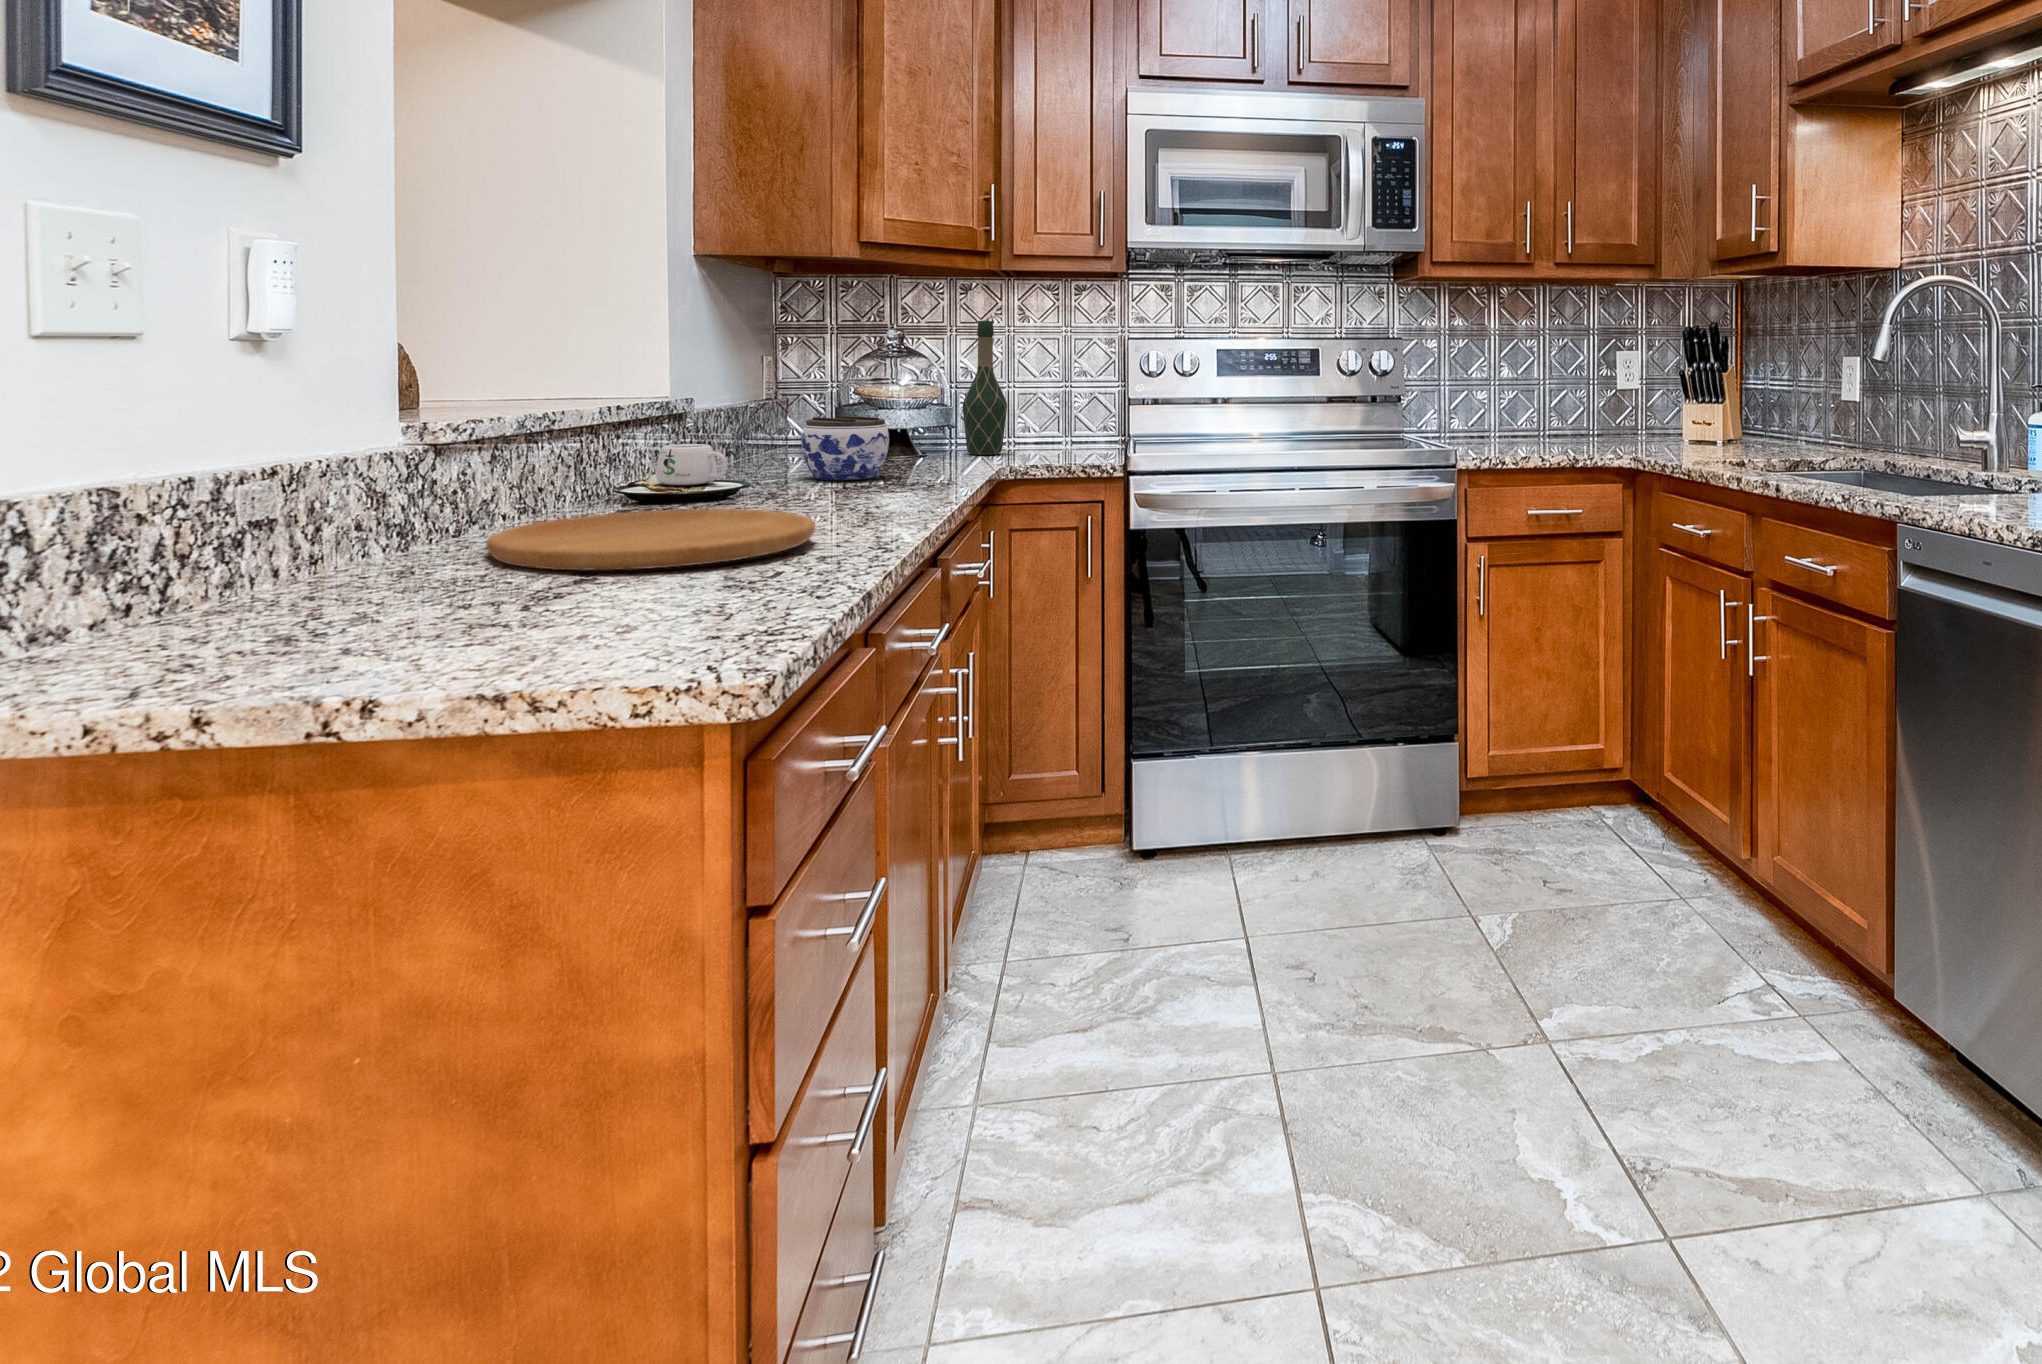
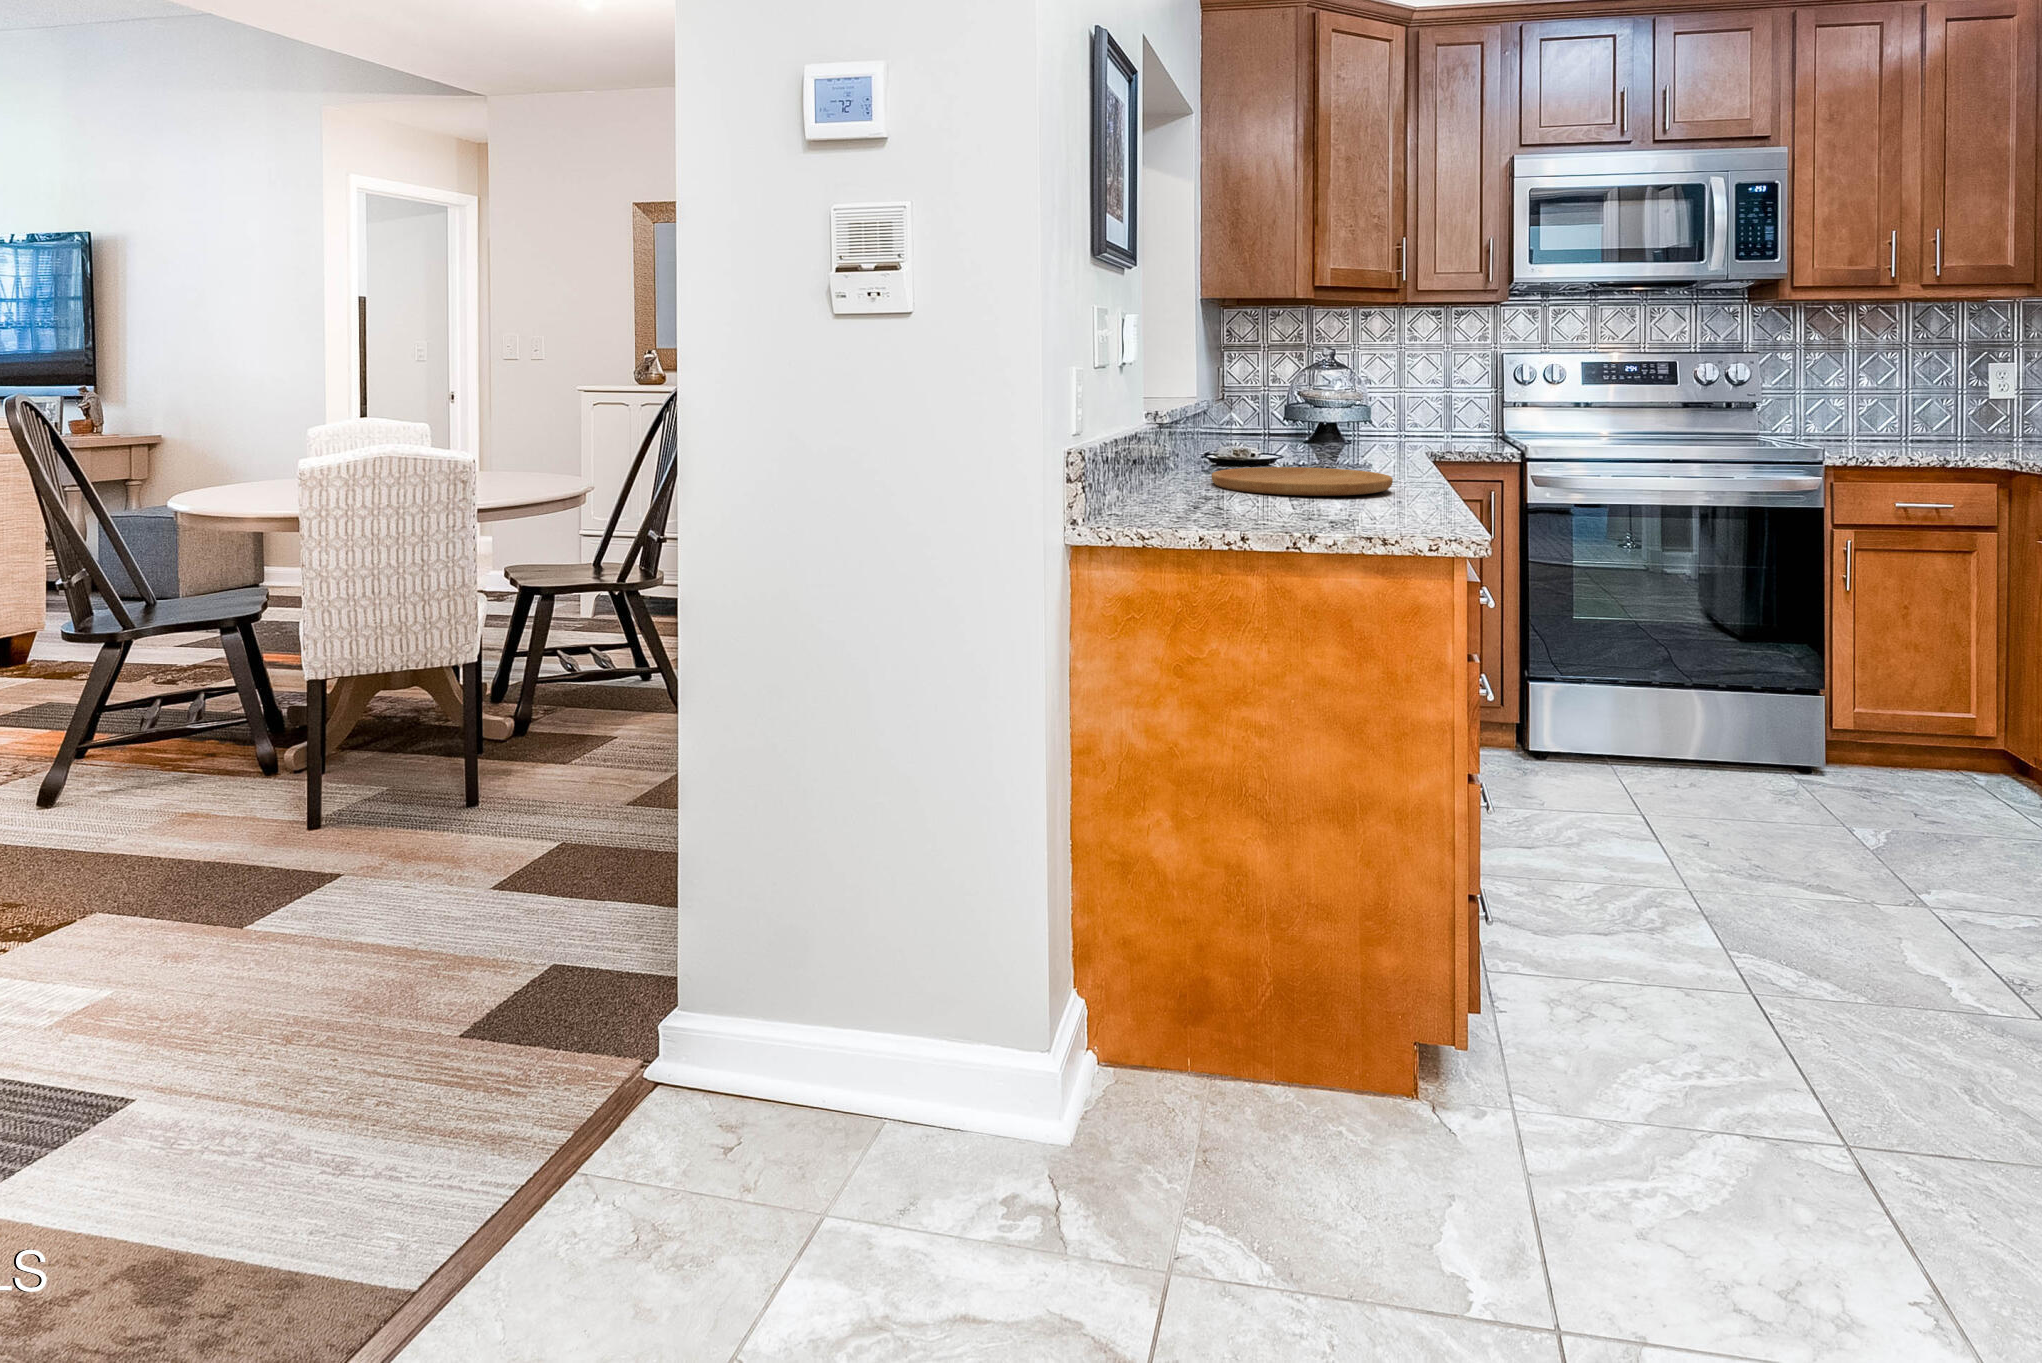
wine bottle: present [963,321,1007,455] -> none [1387,340,1421,446]
jar: present [801,416,889,480] -> none [1303,412,1364,458]
mug: present [655,444,727,485] -> none [1218,429,1265,457]

